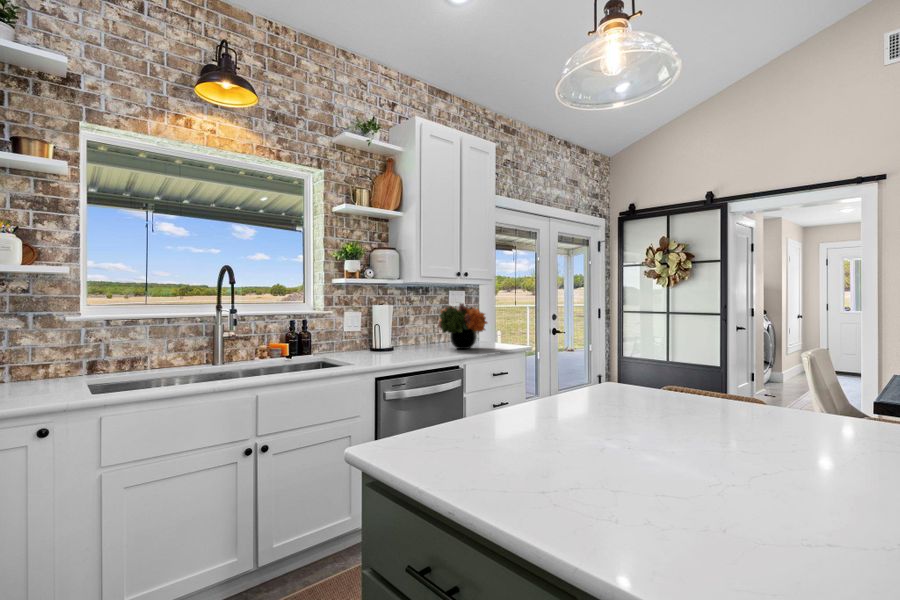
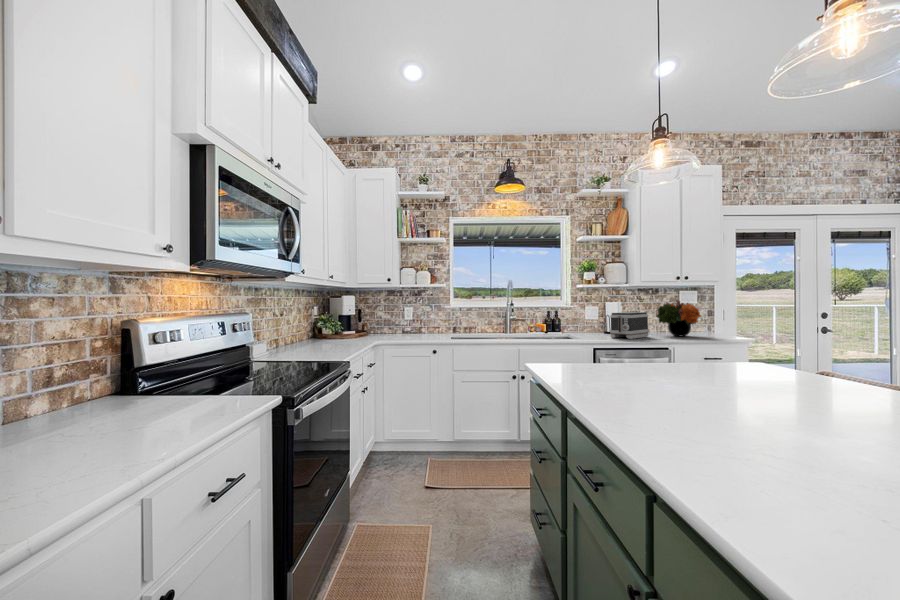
toaster: none [394,319,436,359] -> present [610,312,649,339]

